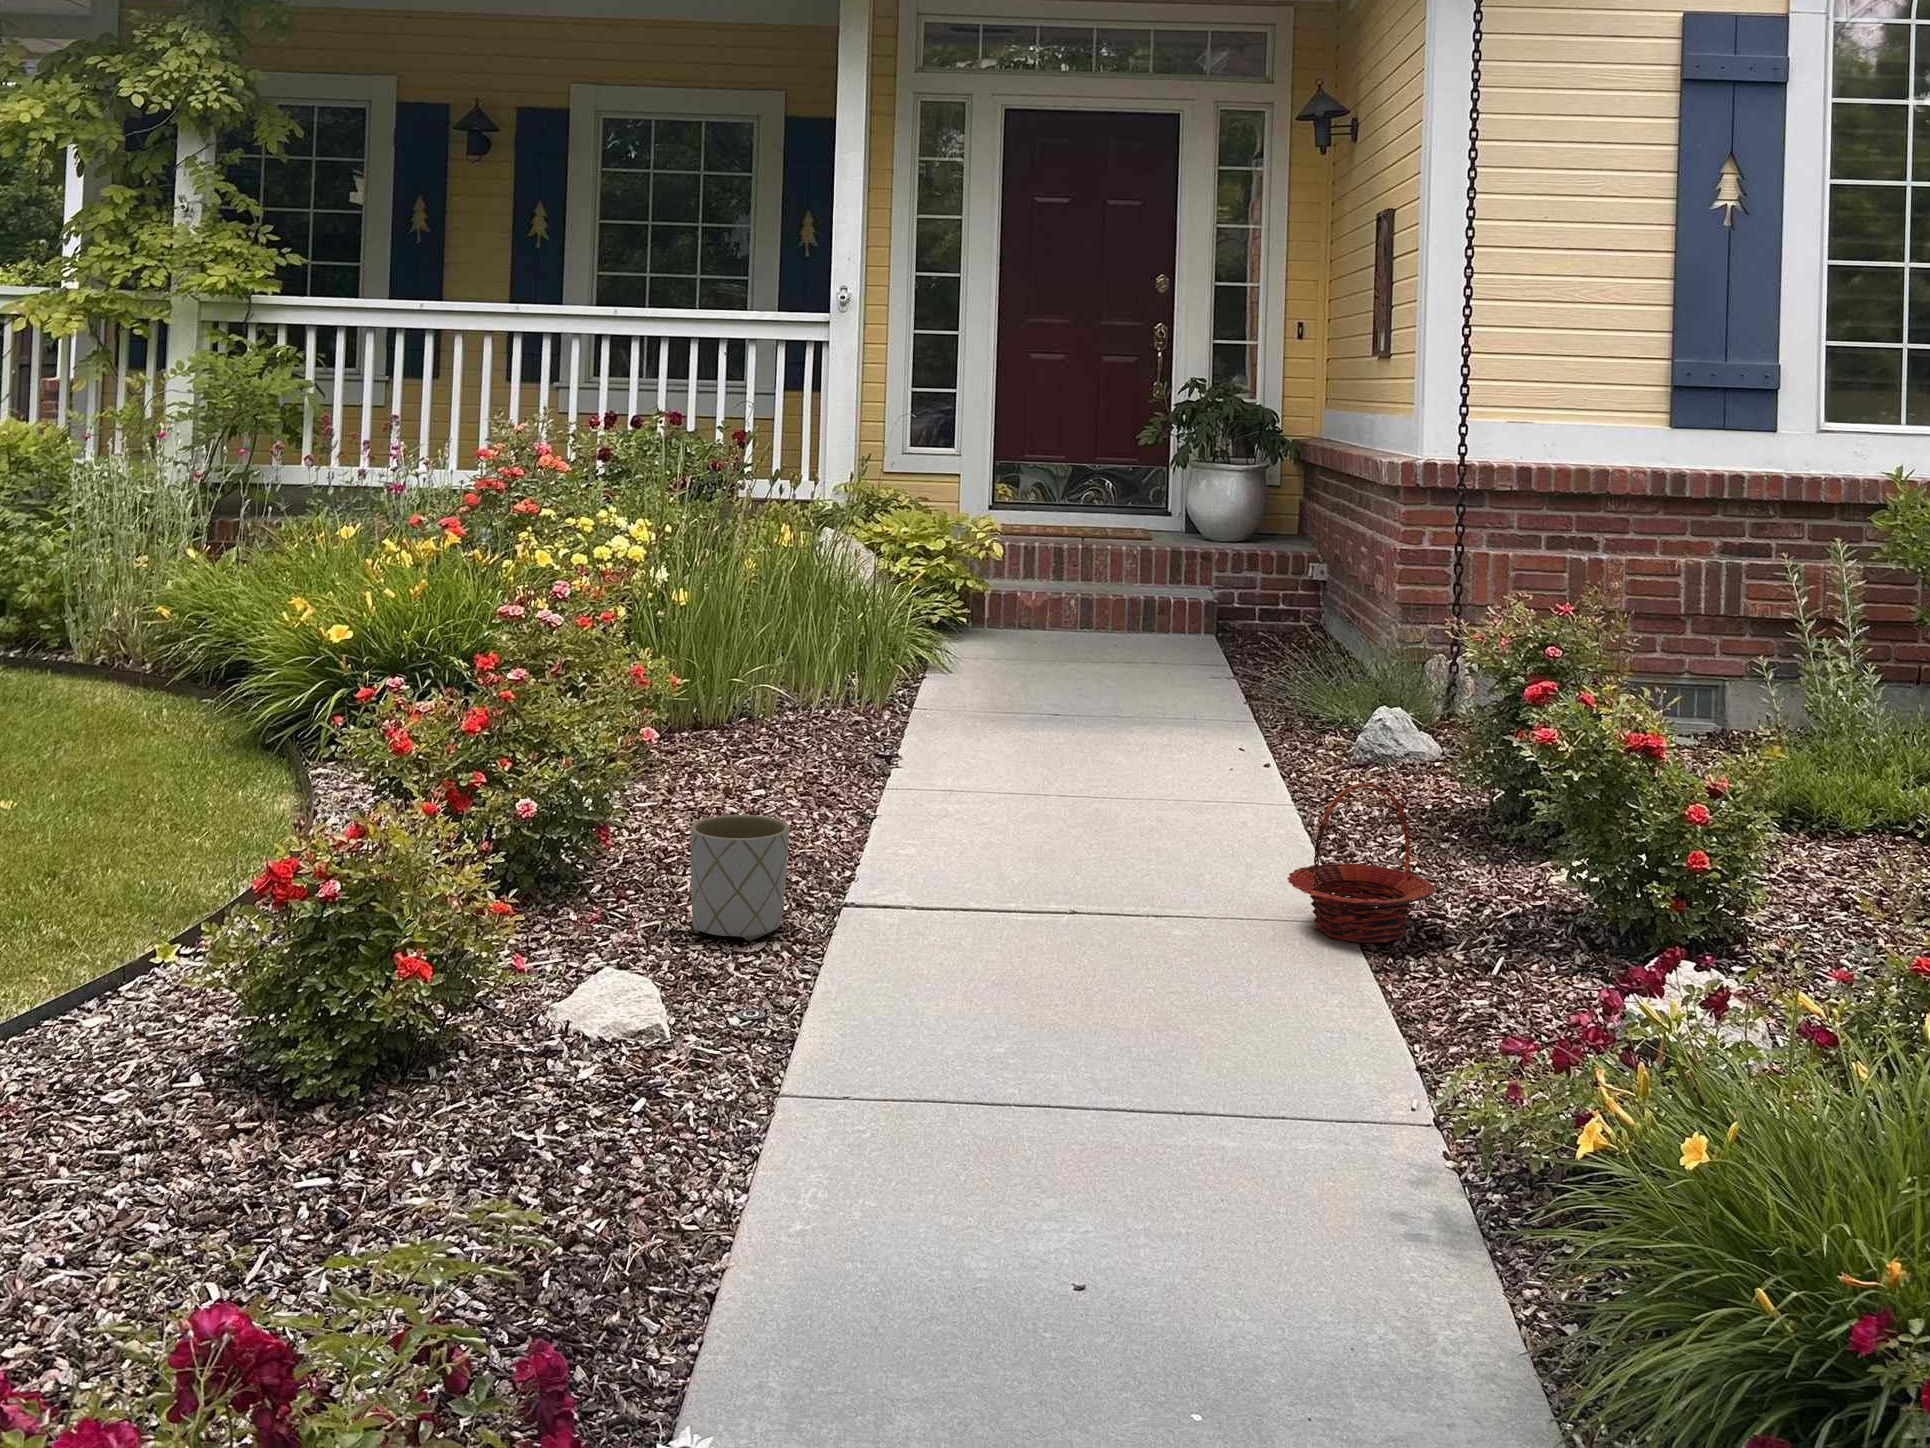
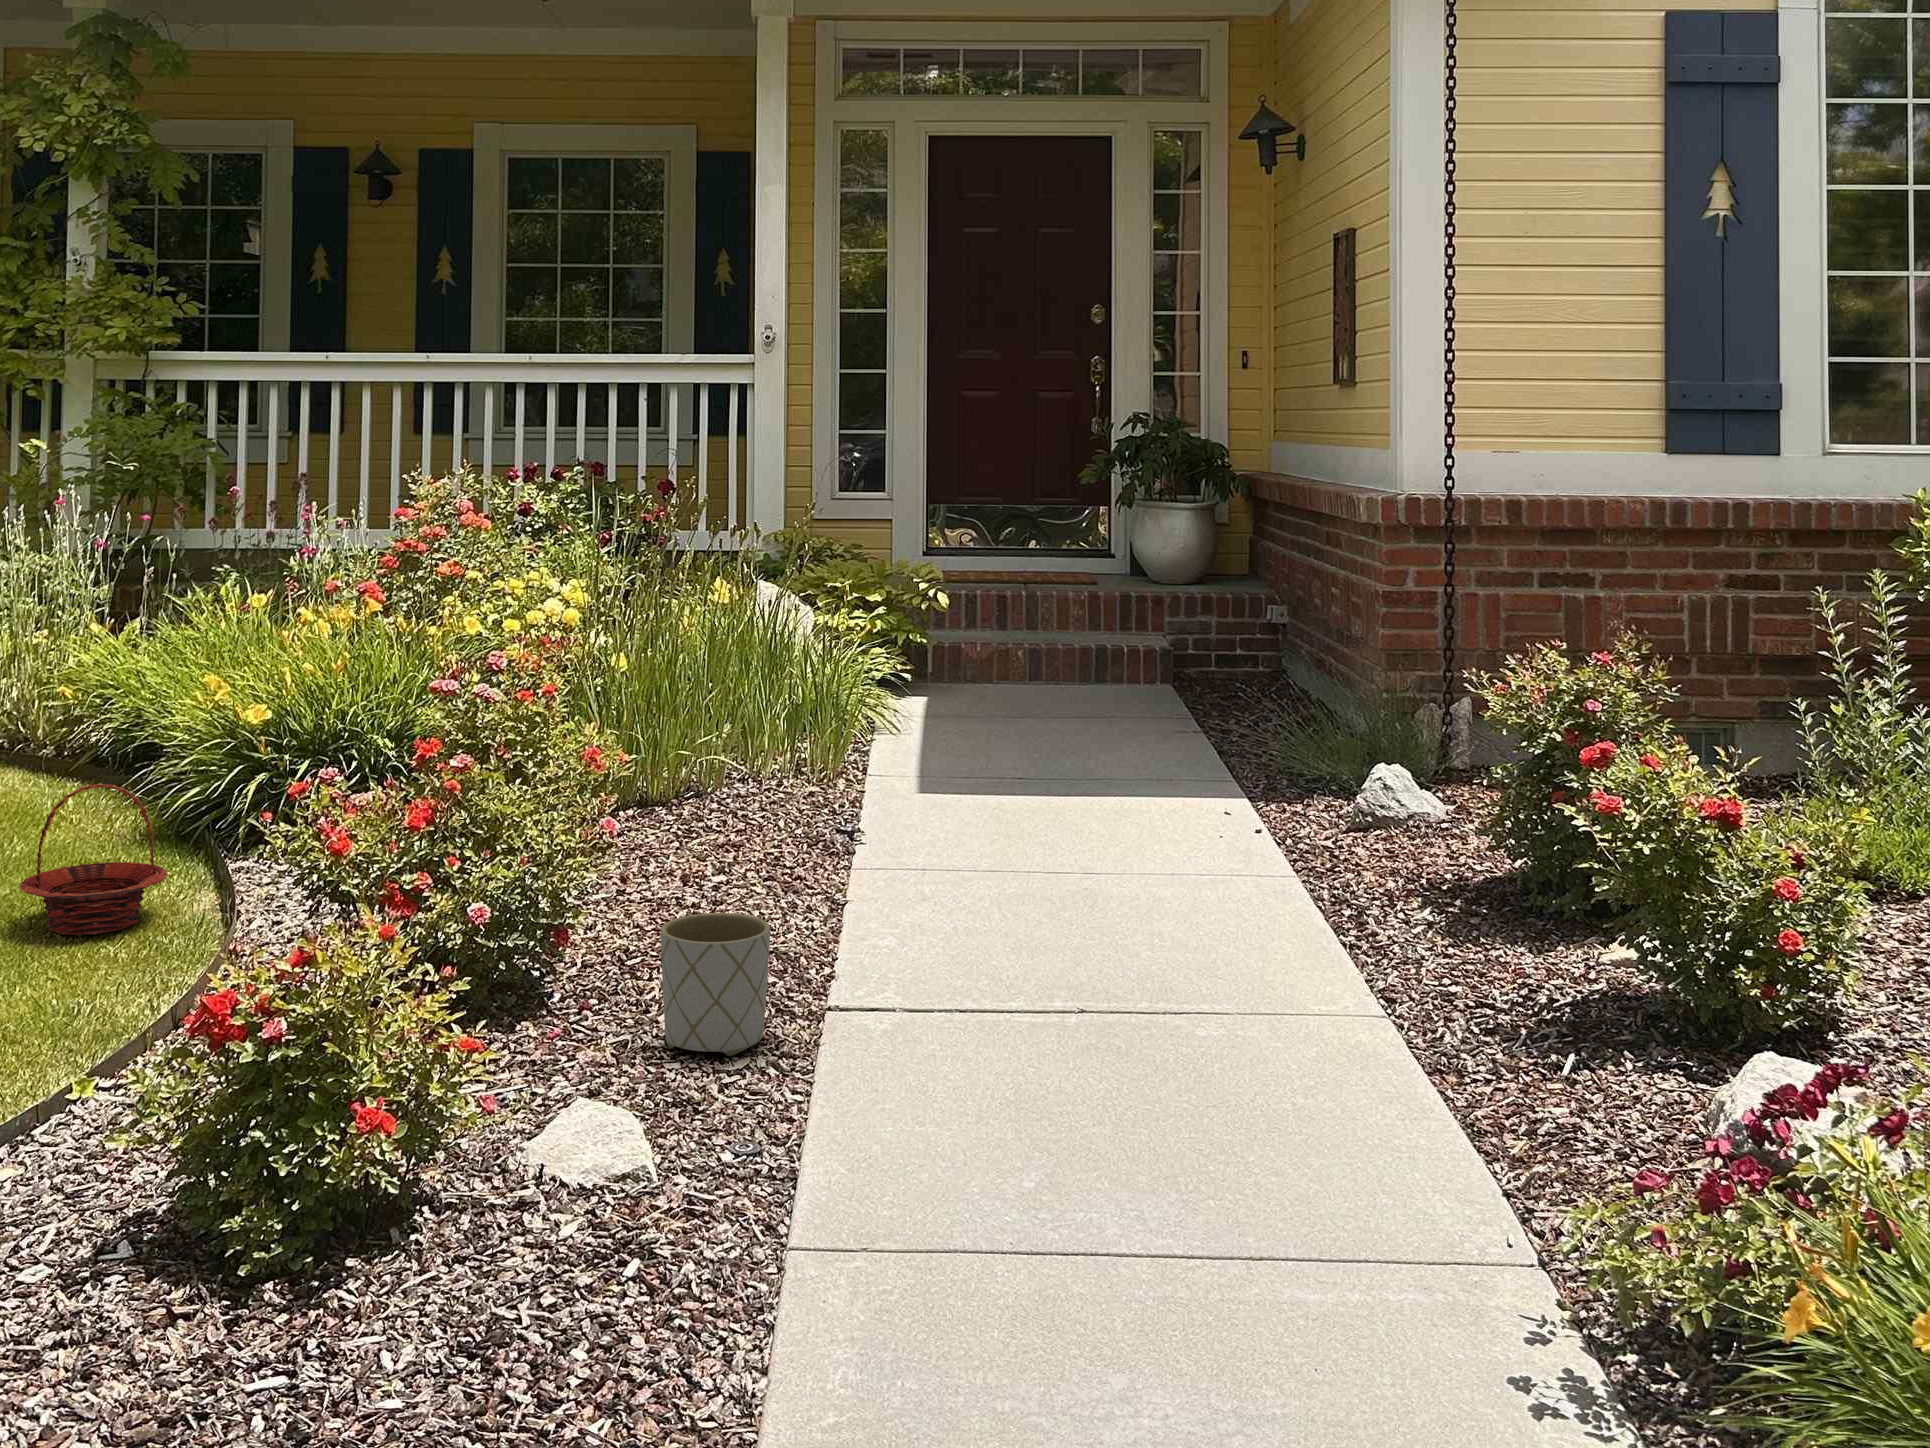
basket: present [1287,784,1435,943] -> present [19,784,168,935]

